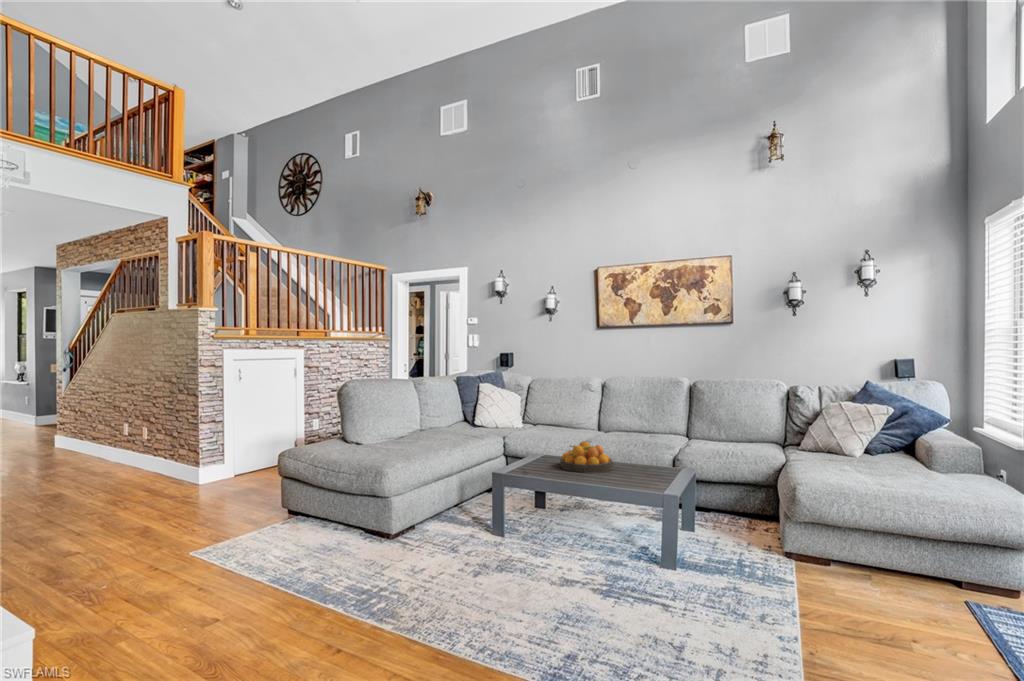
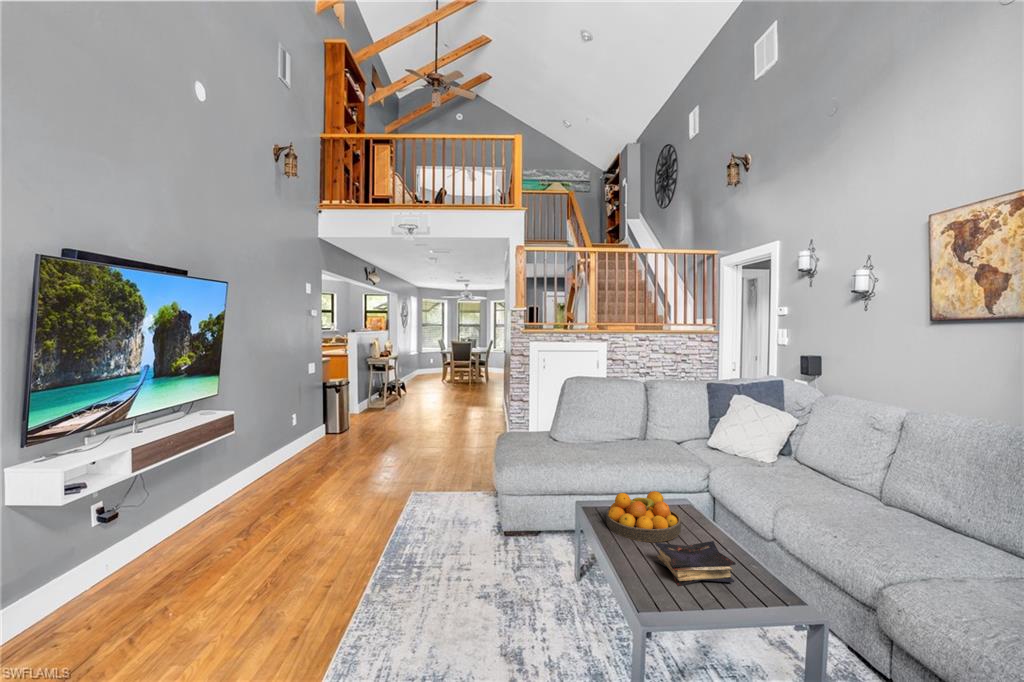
book: none [636,455,676,478] -> present [655,541,736,586]

